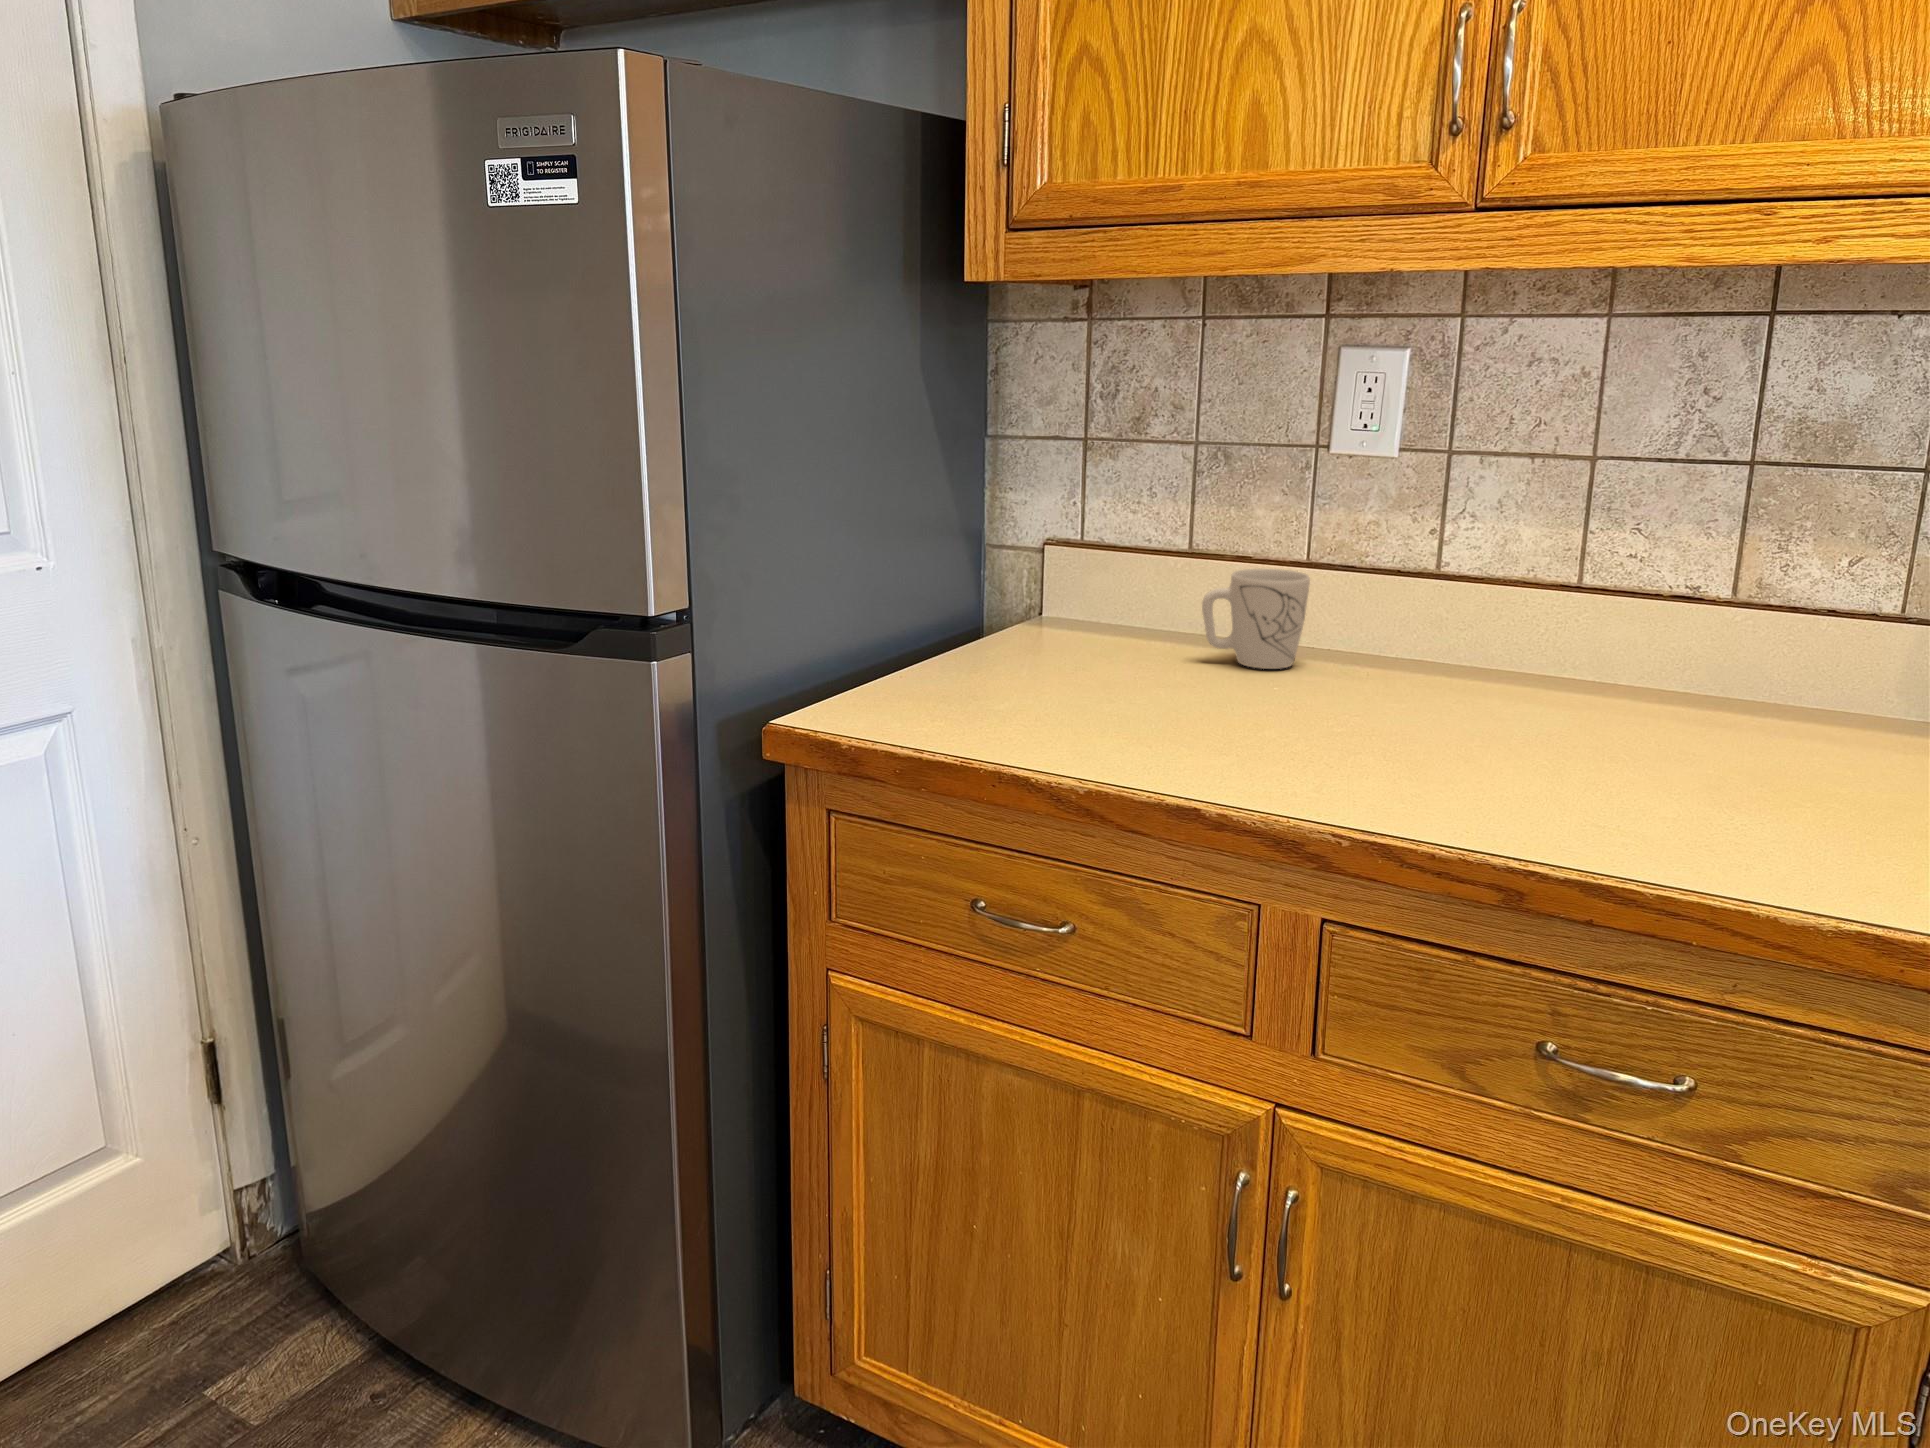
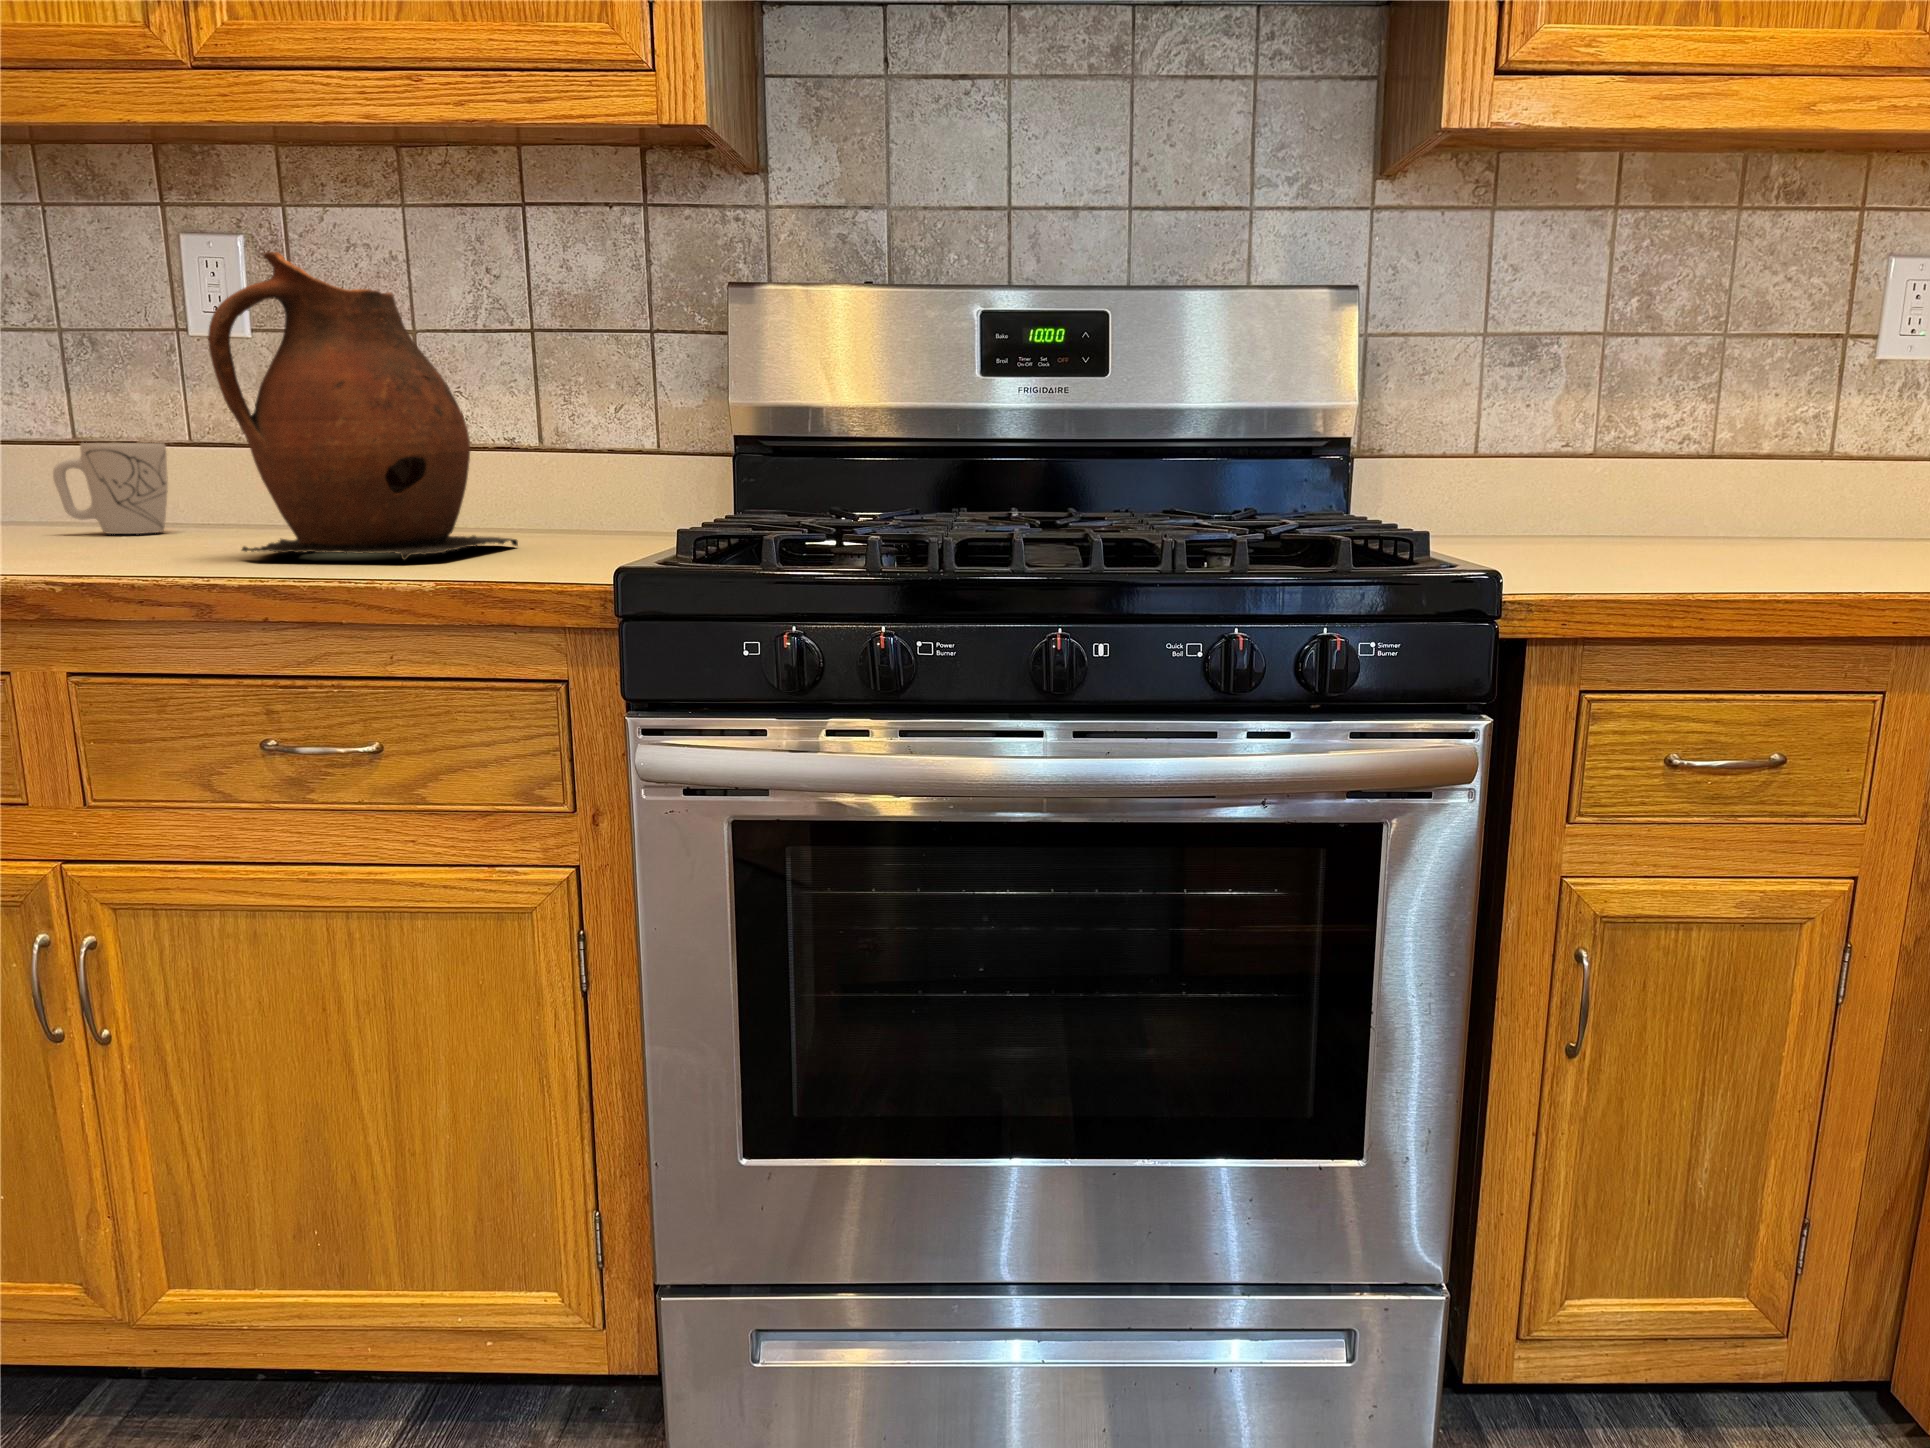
ceramic pitcher: none [1476,434,1779,826] -> present [208,252,518,560]

